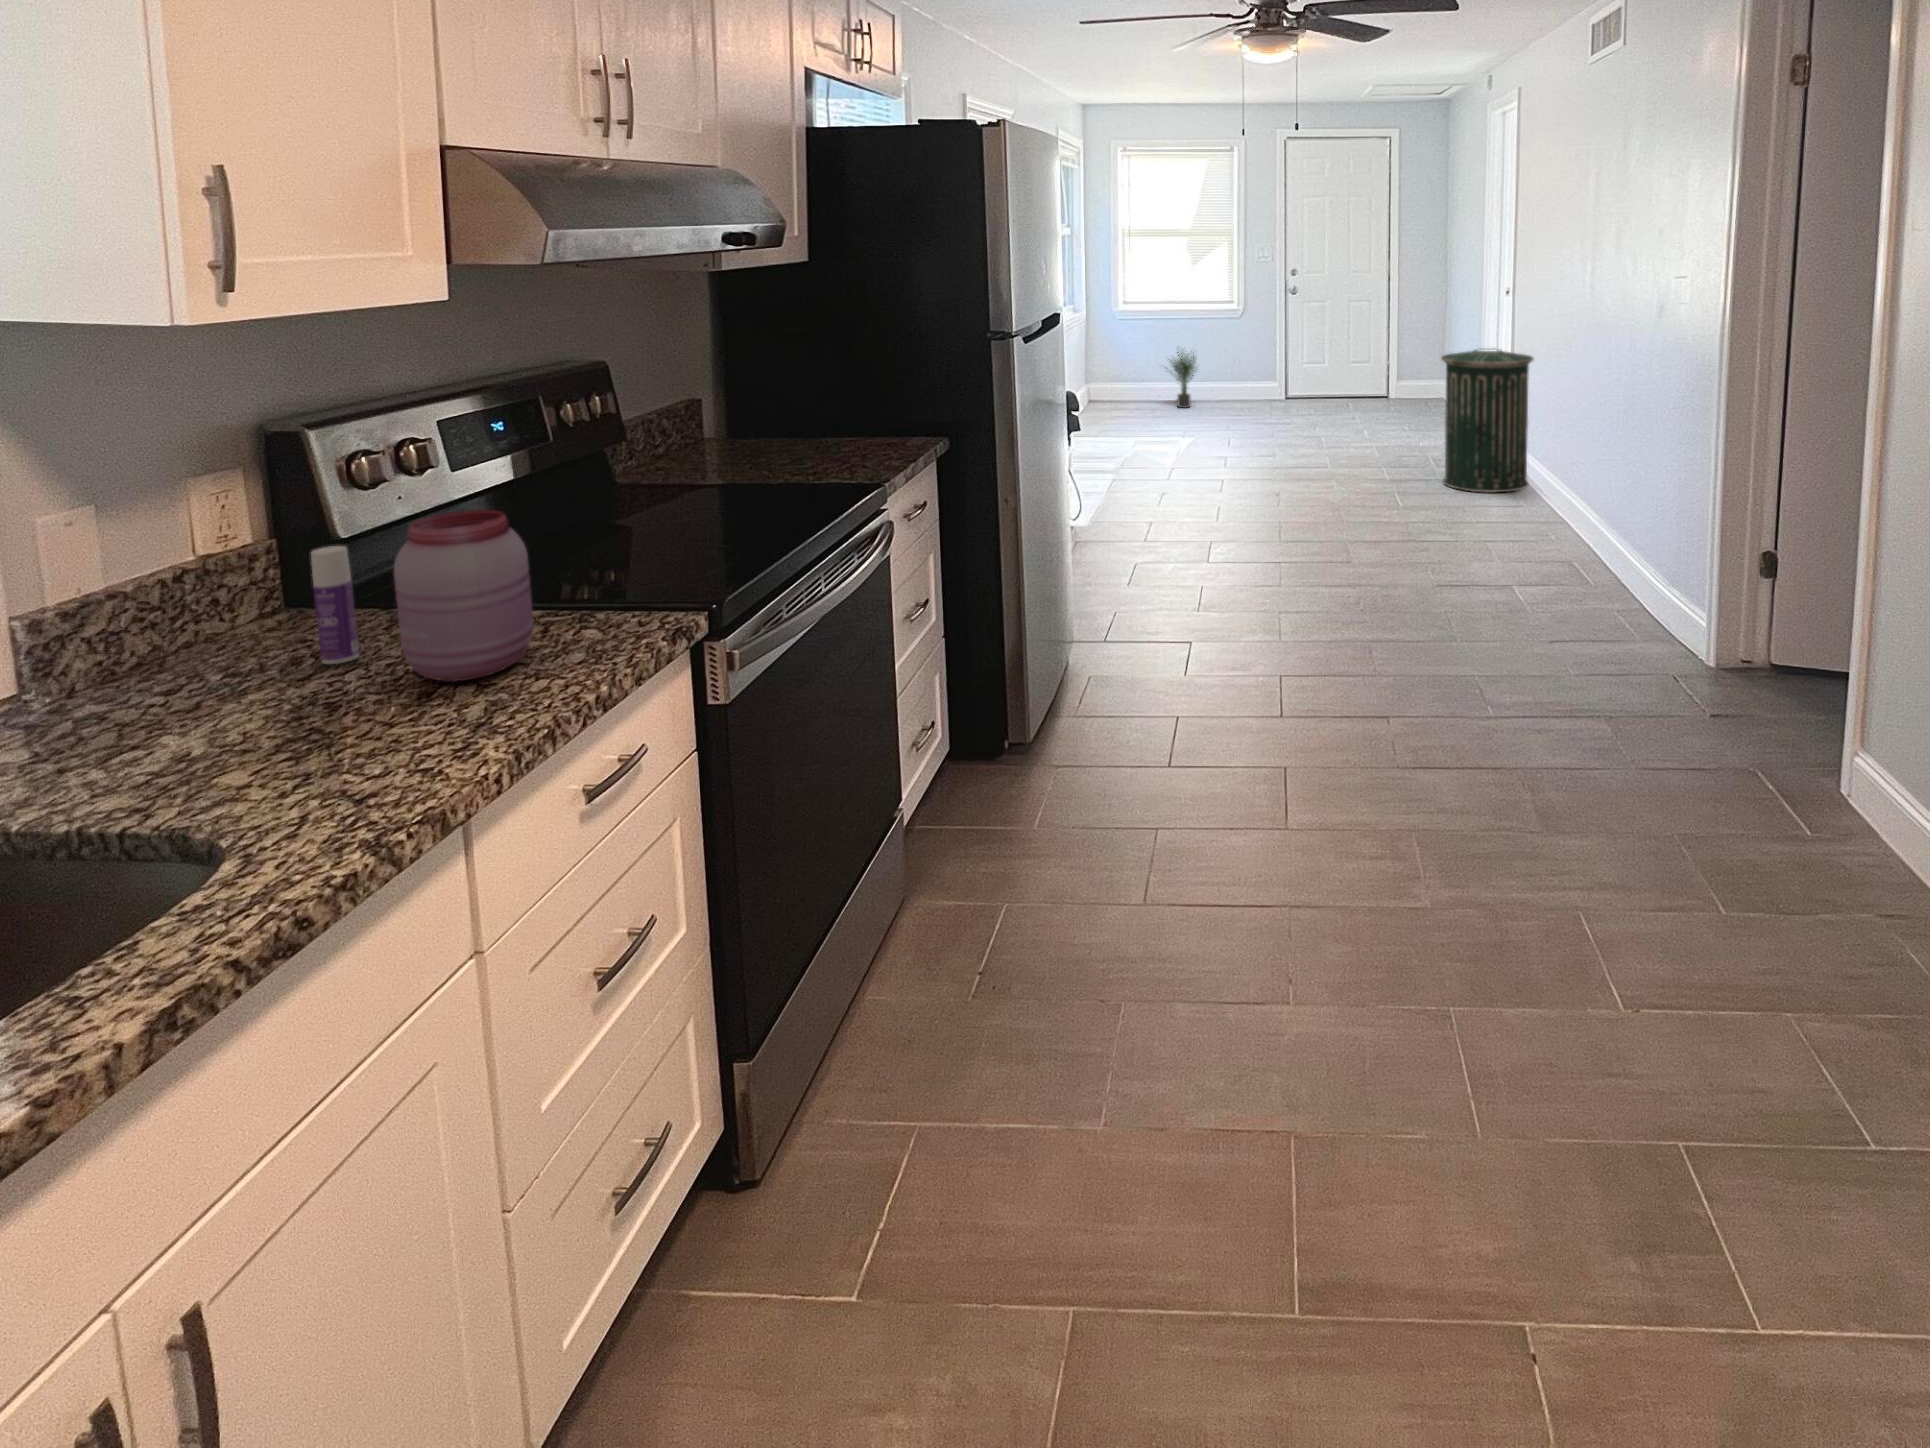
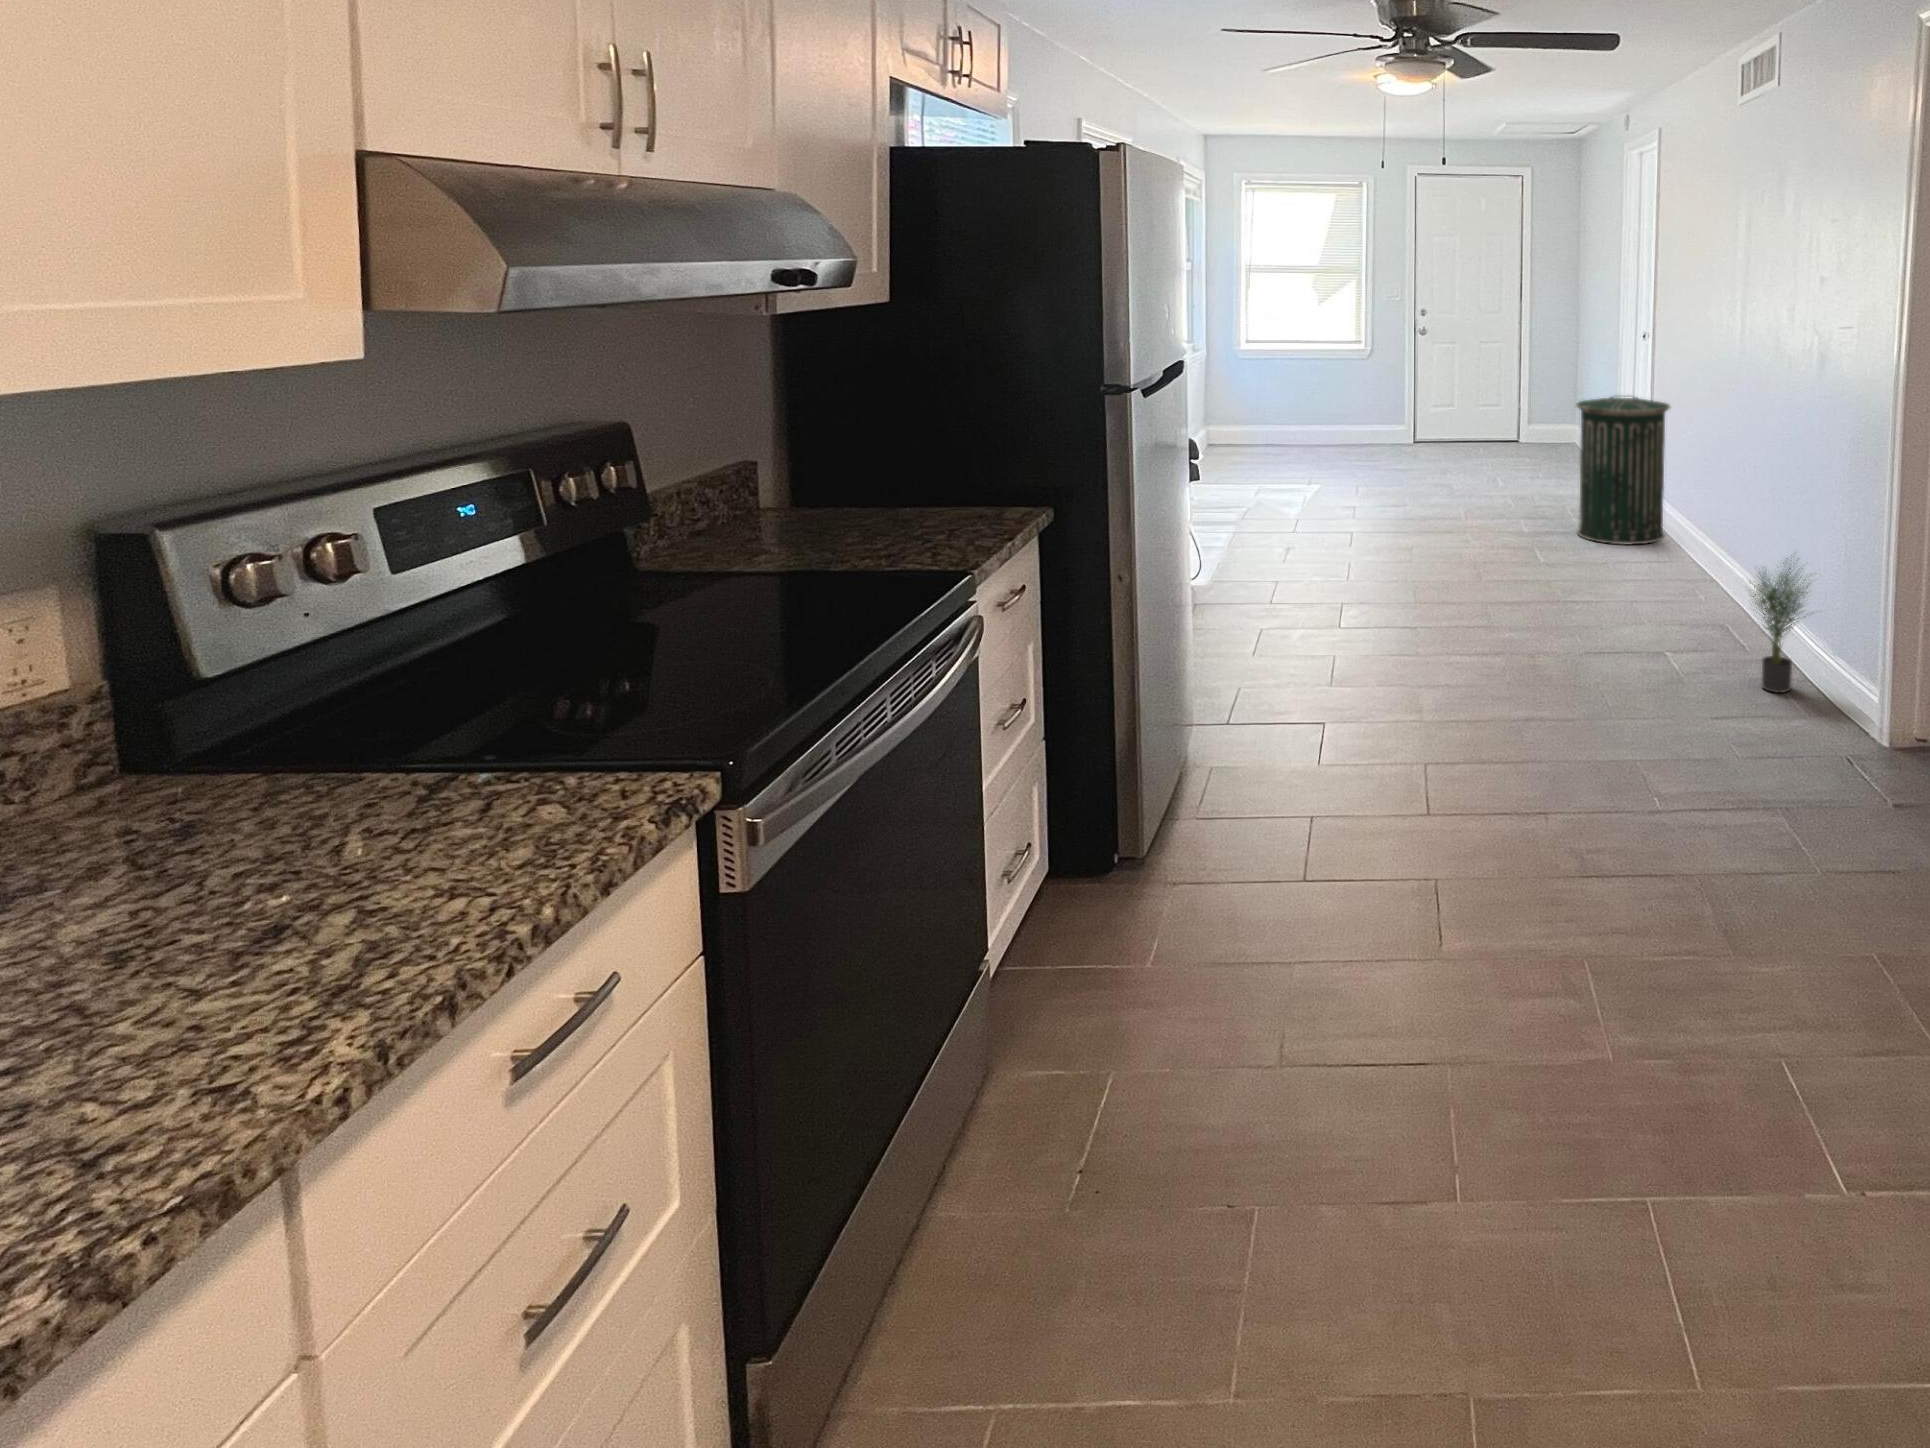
potted plant: present [1166,350,1198,408] -> present [1750,558,1810,693]
jar: present [394,510,534,682] -> none [232,654,455,908]
bottle: present [311,546,359,664] -> none [120,705,197,877]

